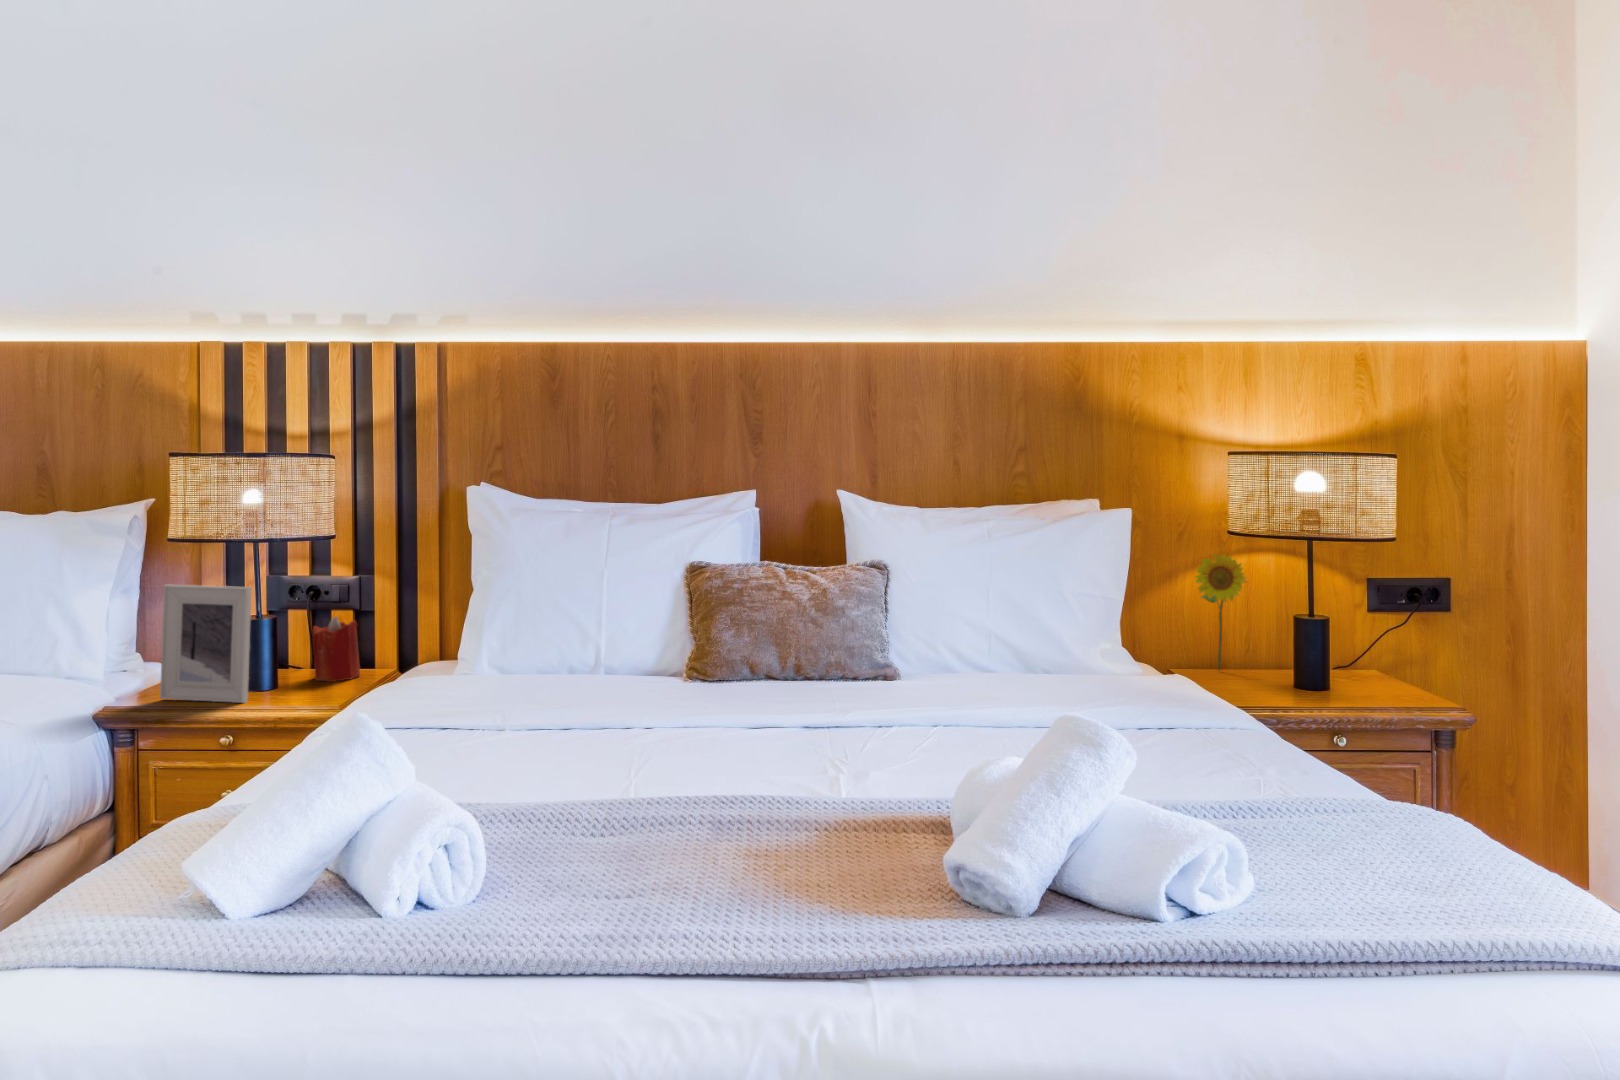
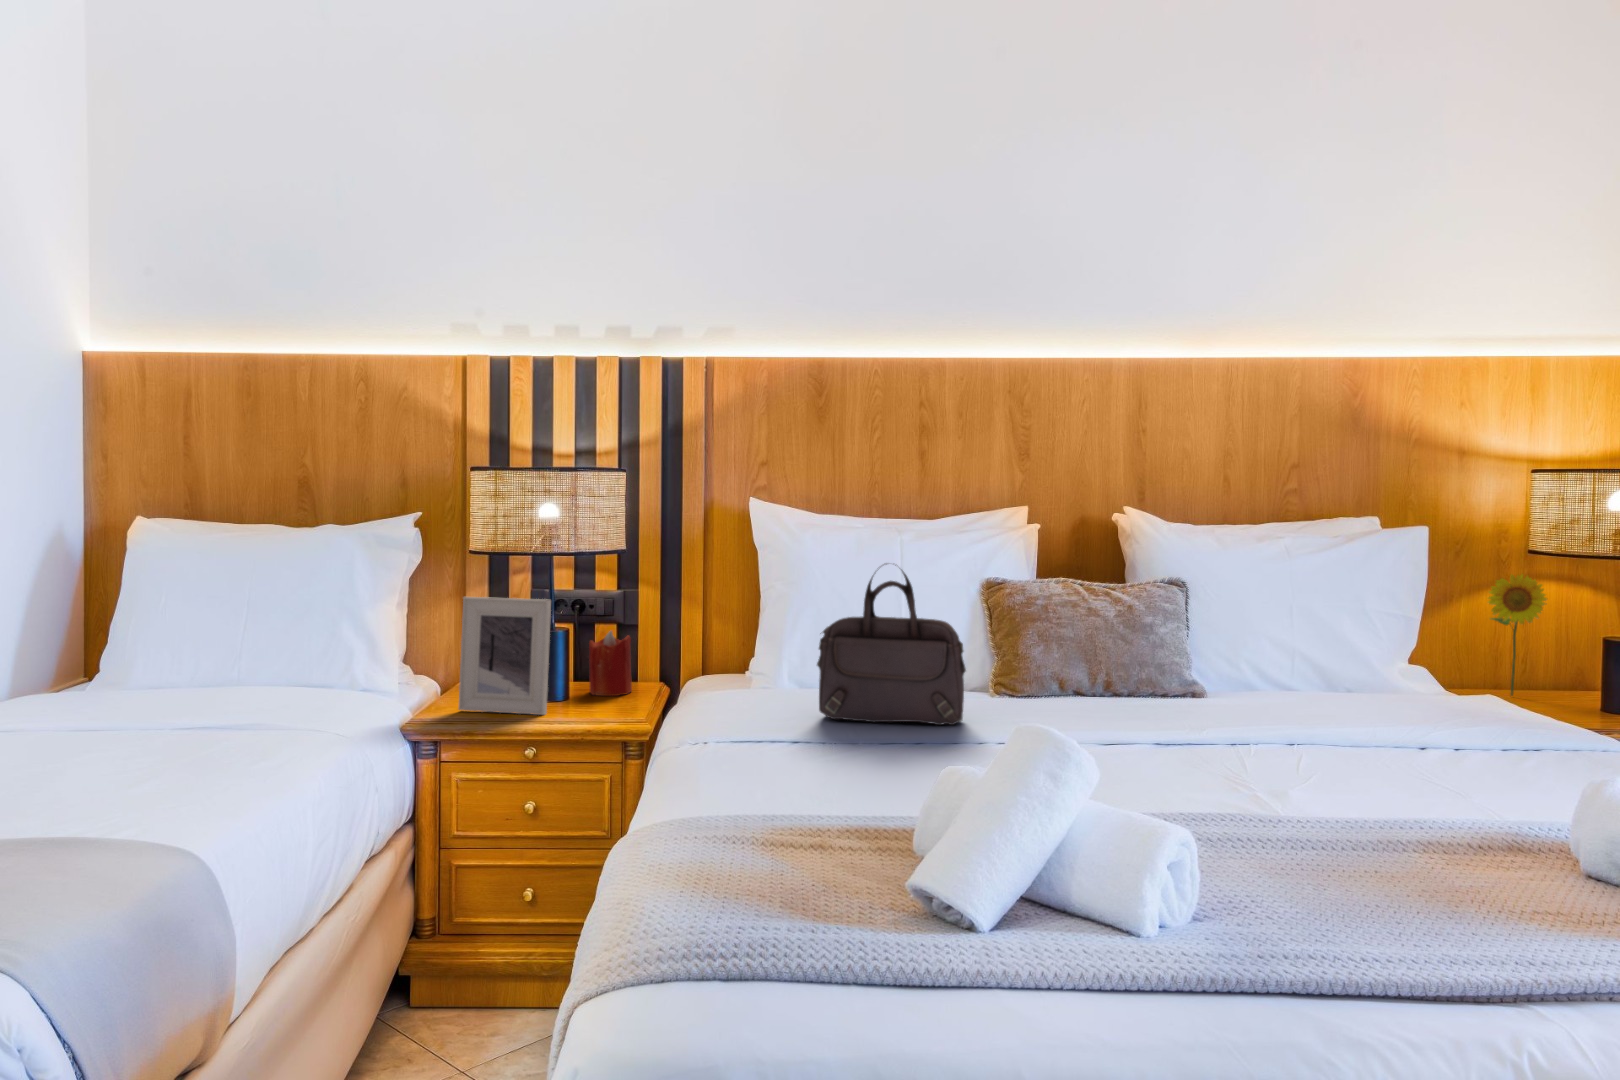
handbag: none [481,551,626,712] -> present [817,571,966,725]

